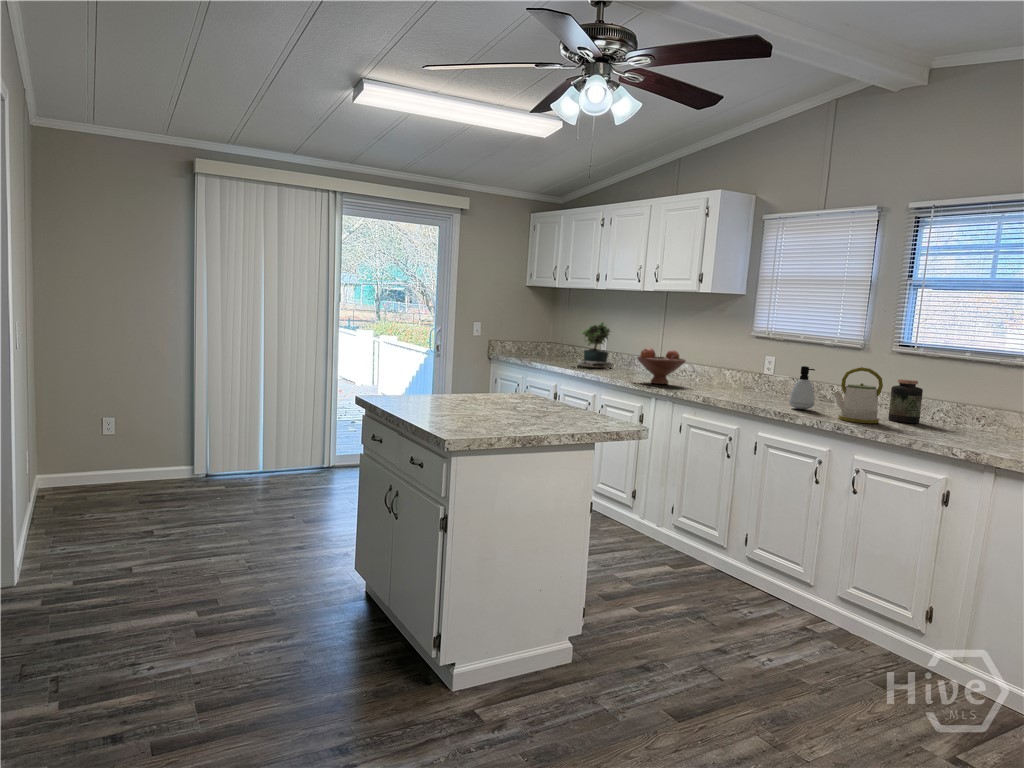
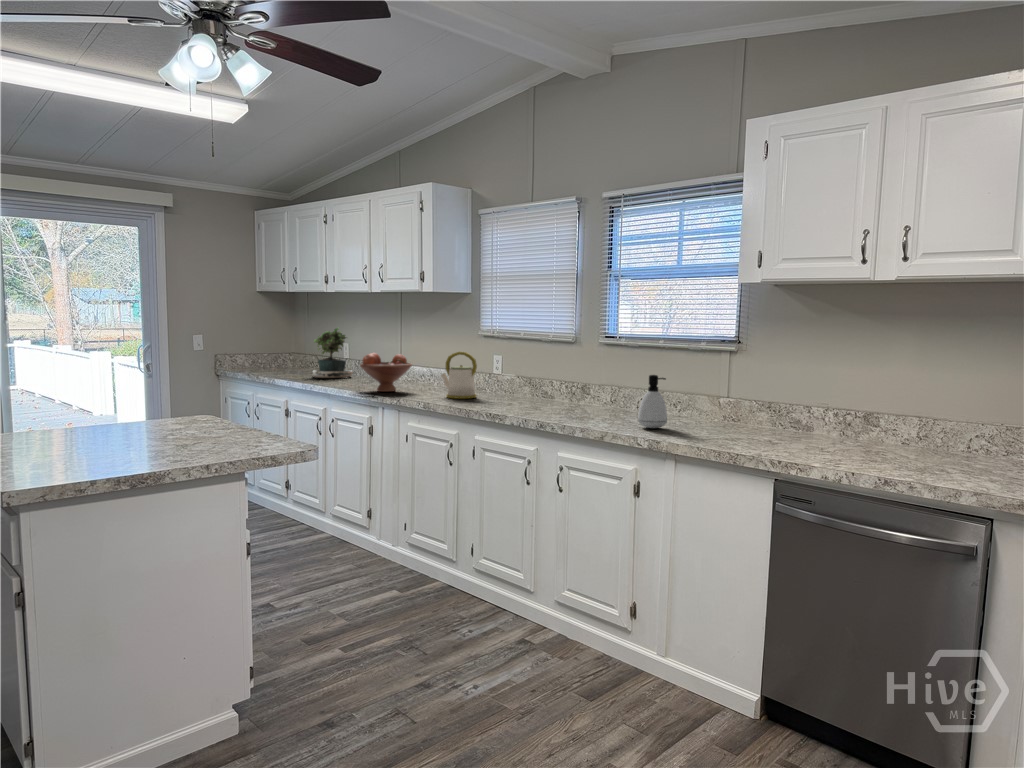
soap dispenser: present [789,366,815,409] -> present [638,375,667,428]
kettle: present [833,367,883,423] -> present [441,352,477,399]
jar: present [888,379,923,423] -> none [598,371,626,414]

